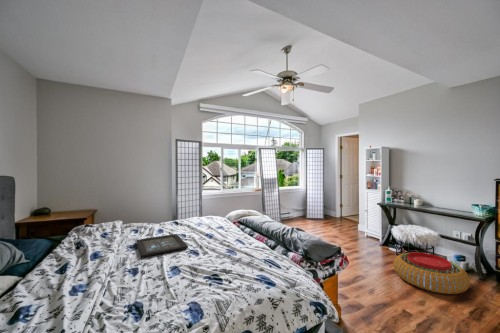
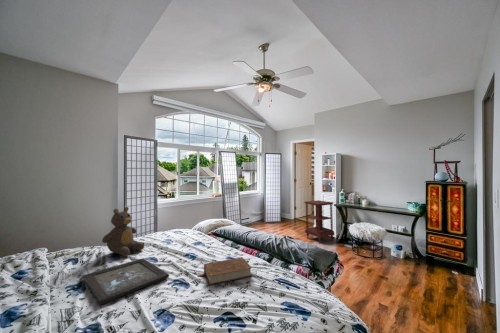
teddy bear: none [152,195,181,232] -> present [102,207,144,257]
side table: none [347,197,381,243] -> present [305,200,334,244]
book: none [207,241,247,257] -> present [198,258,252,285]
pouf: present [394,252,470,294] -> none [357,247,420,282]

